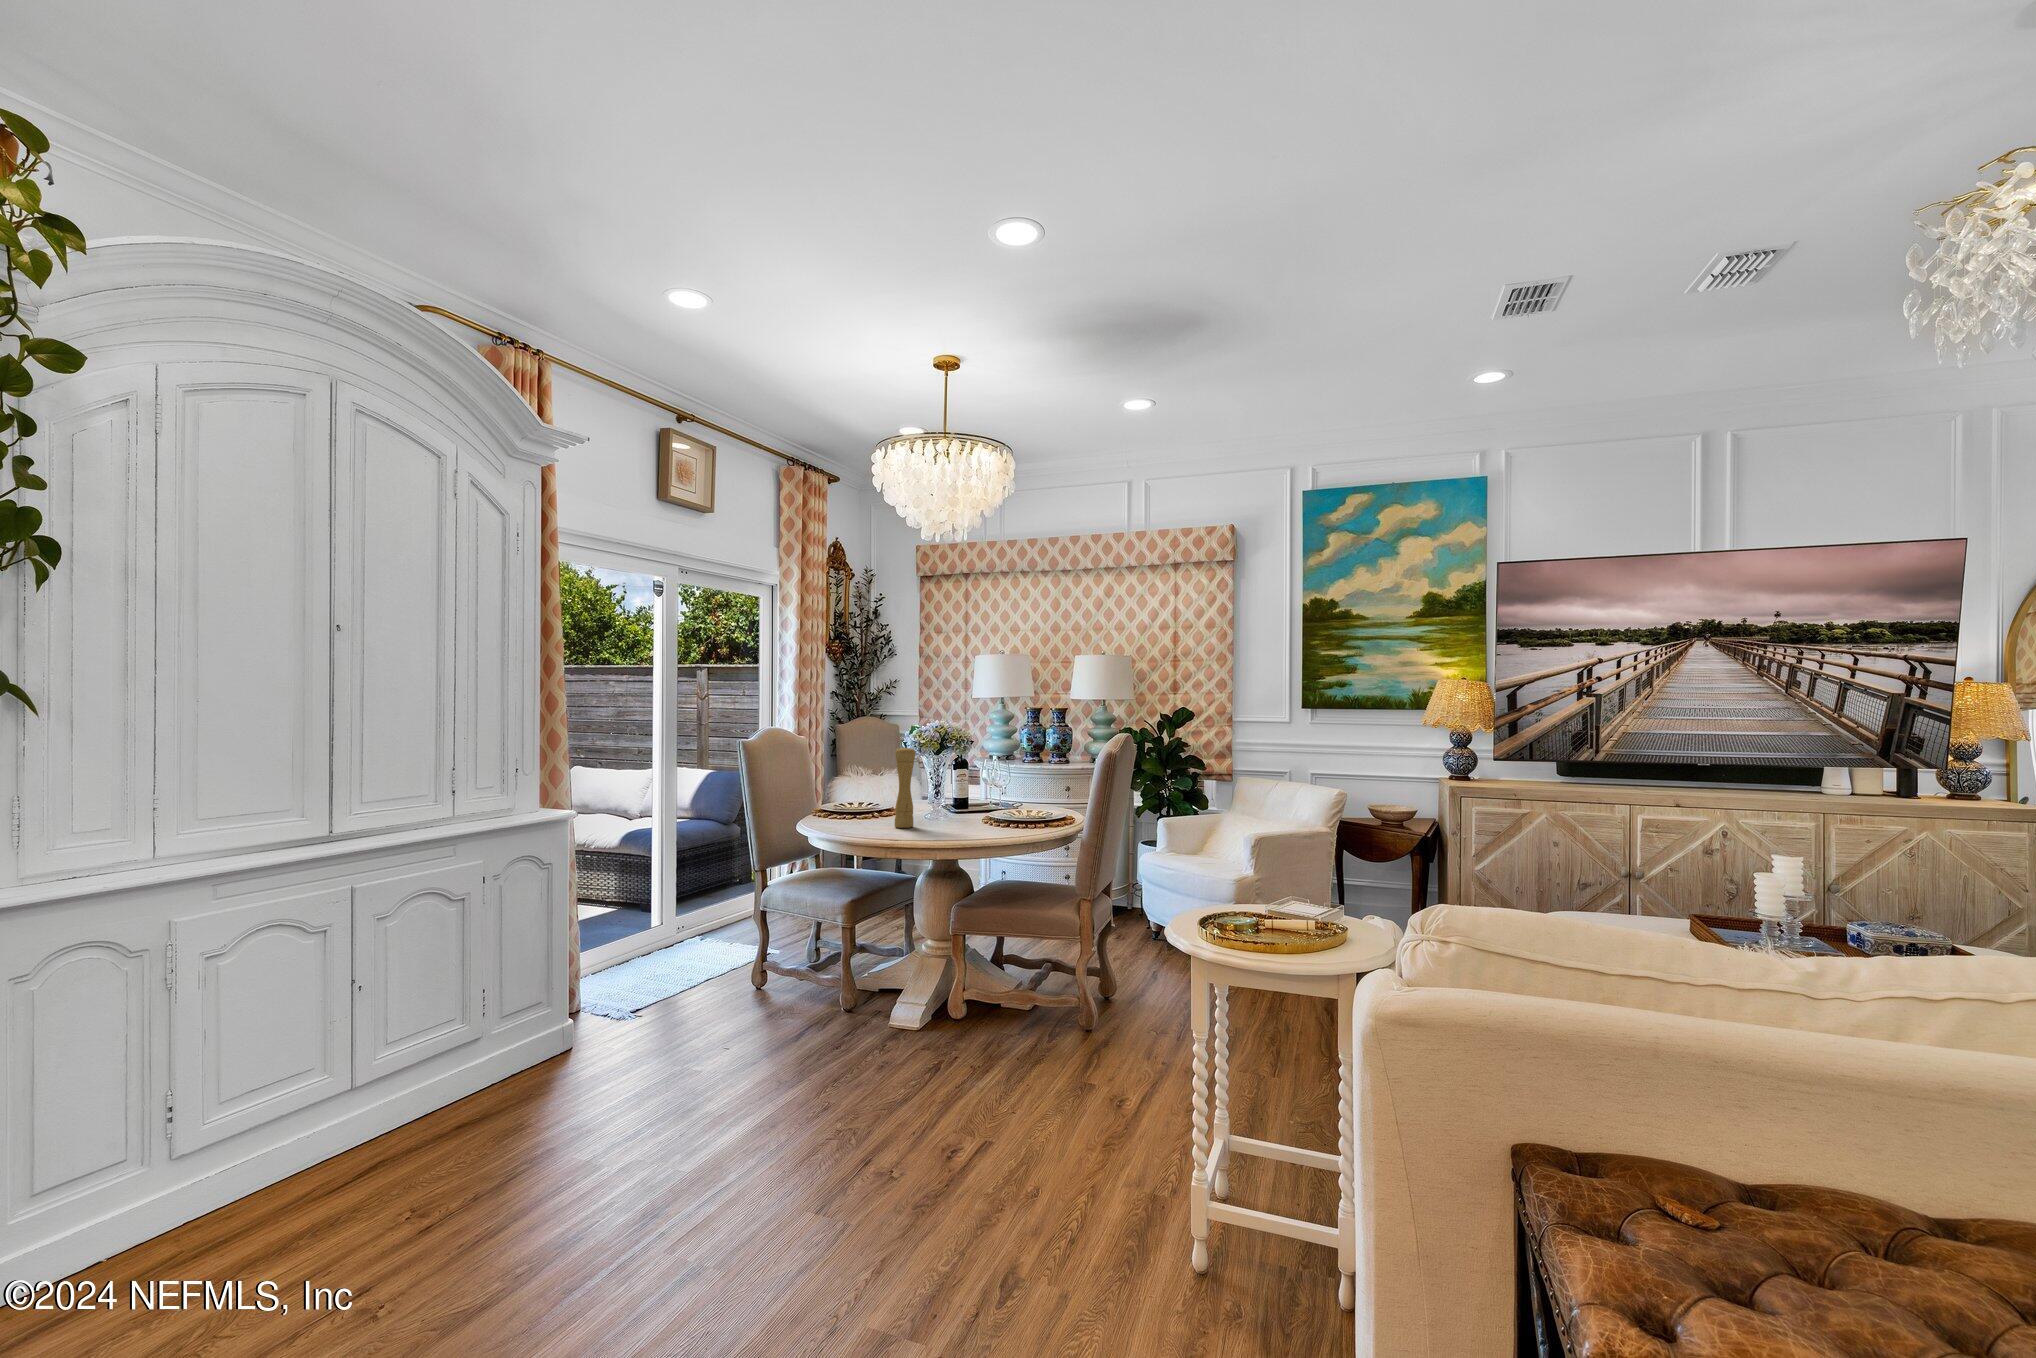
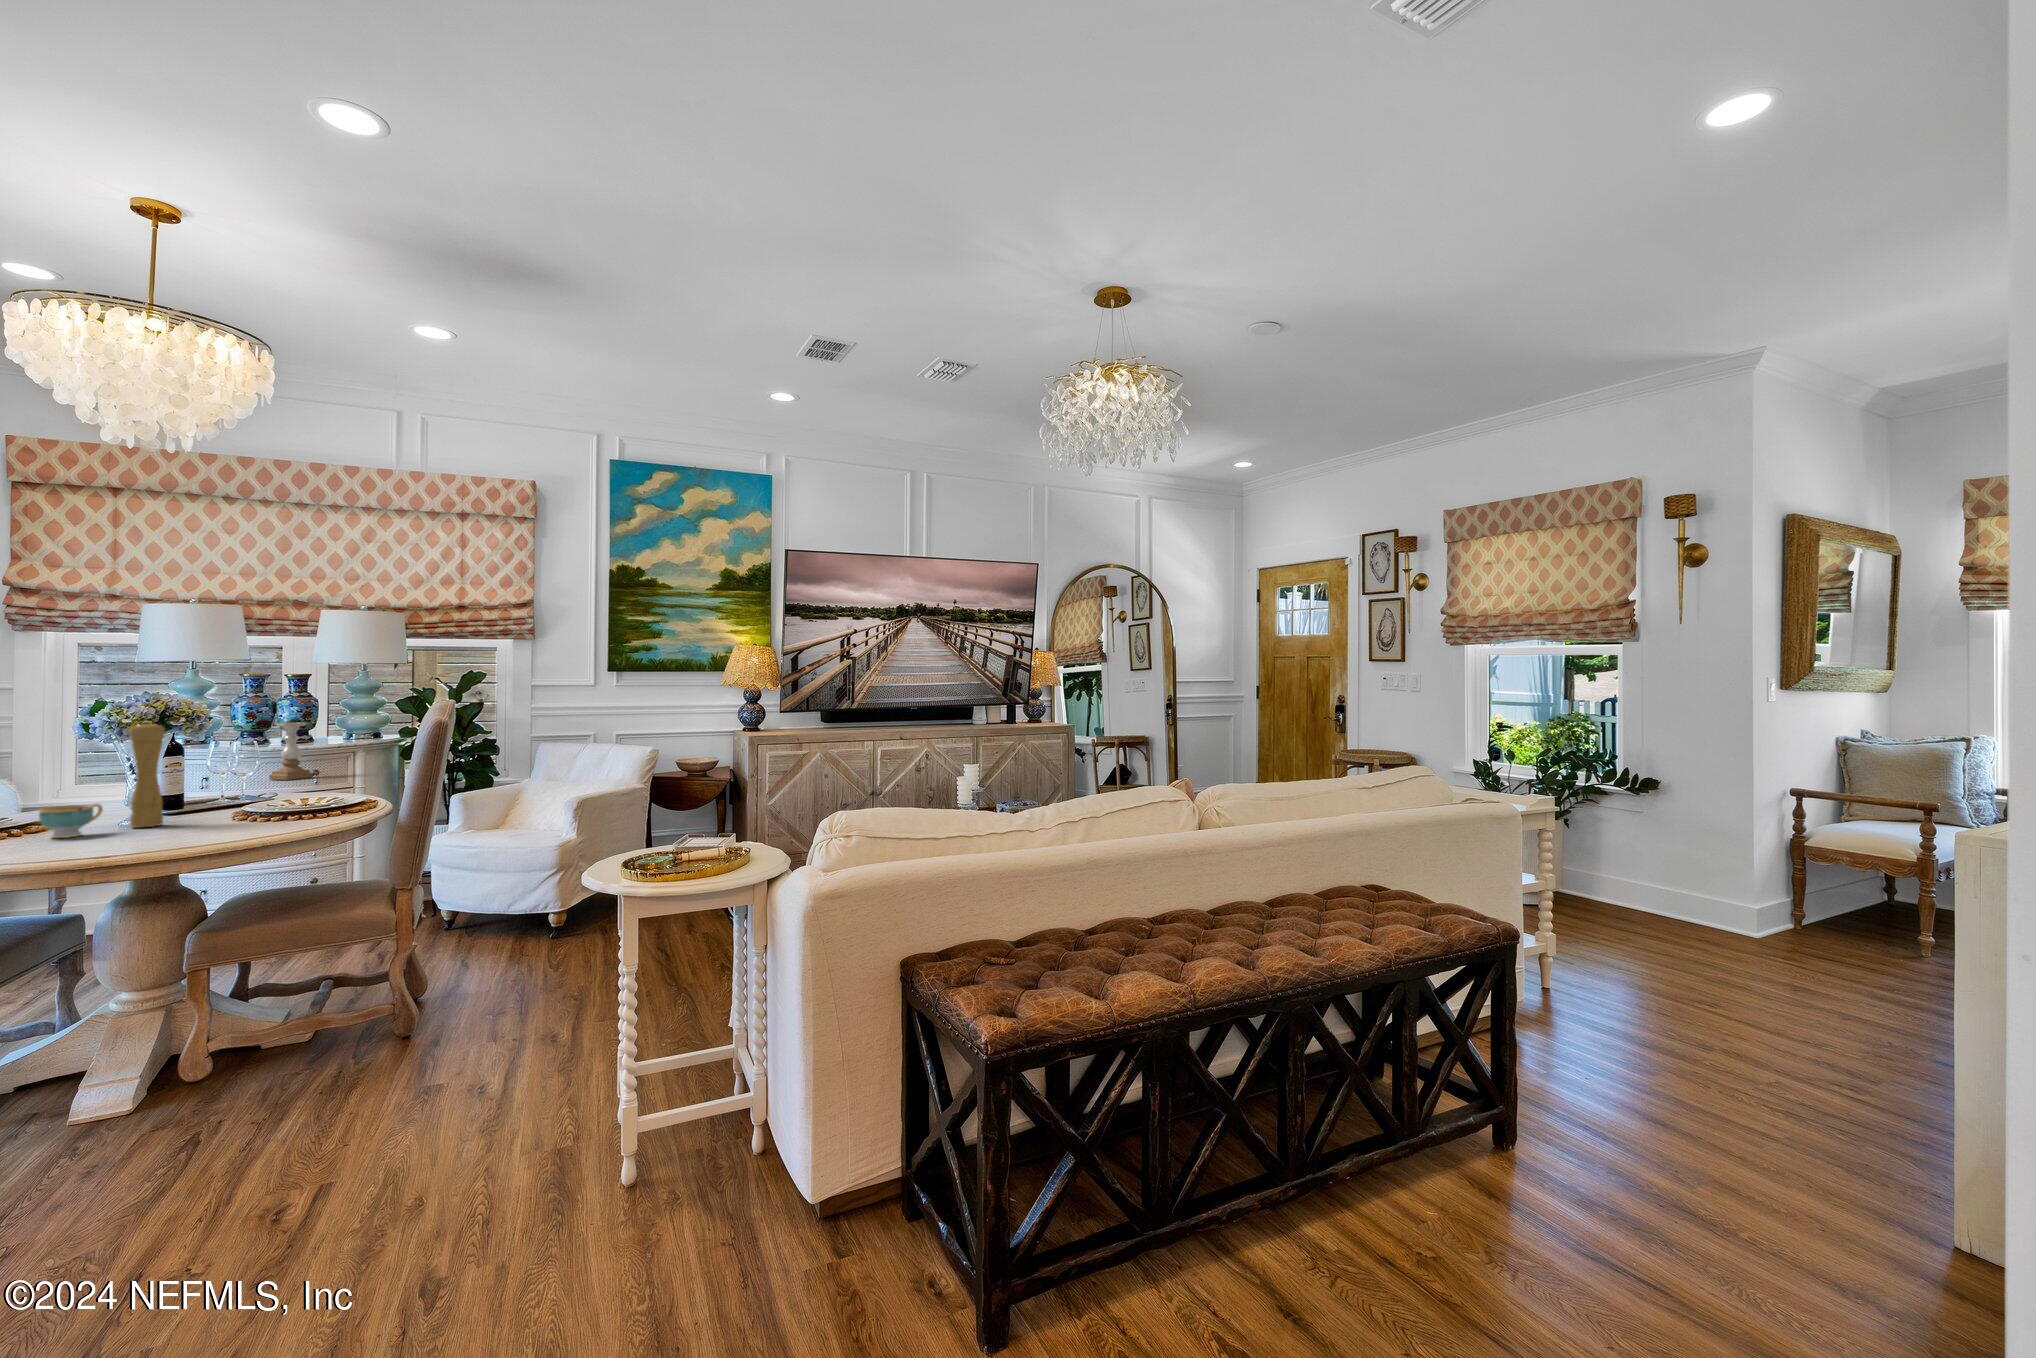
candle holder: none [1032,745,1058,792] -> present [269,723,313,780]
teacup: none [844,806,879,830] -> present [39,803,103,838]

